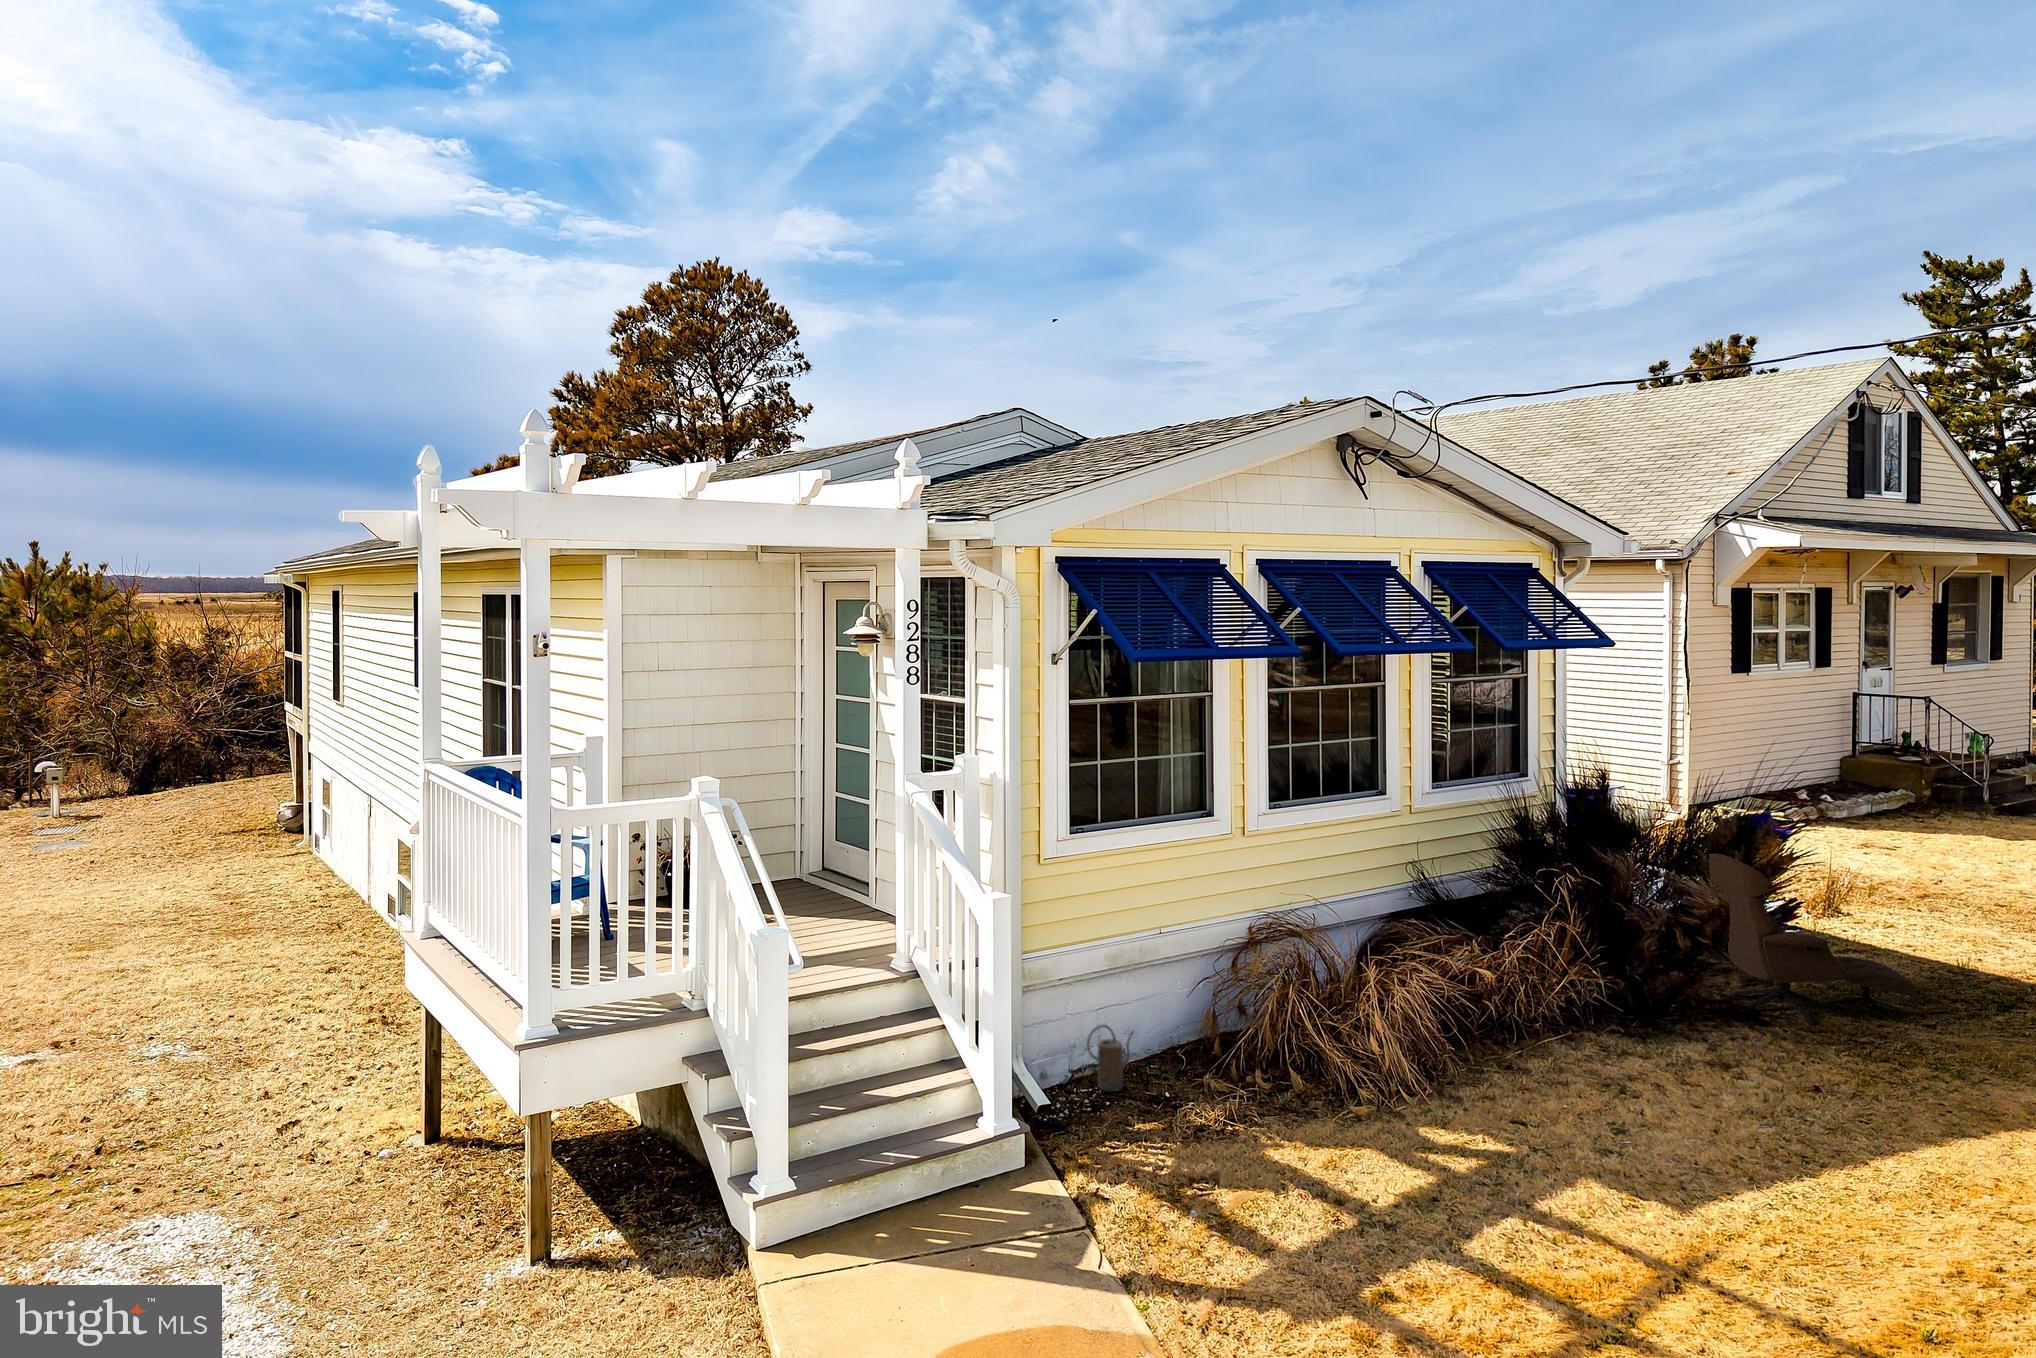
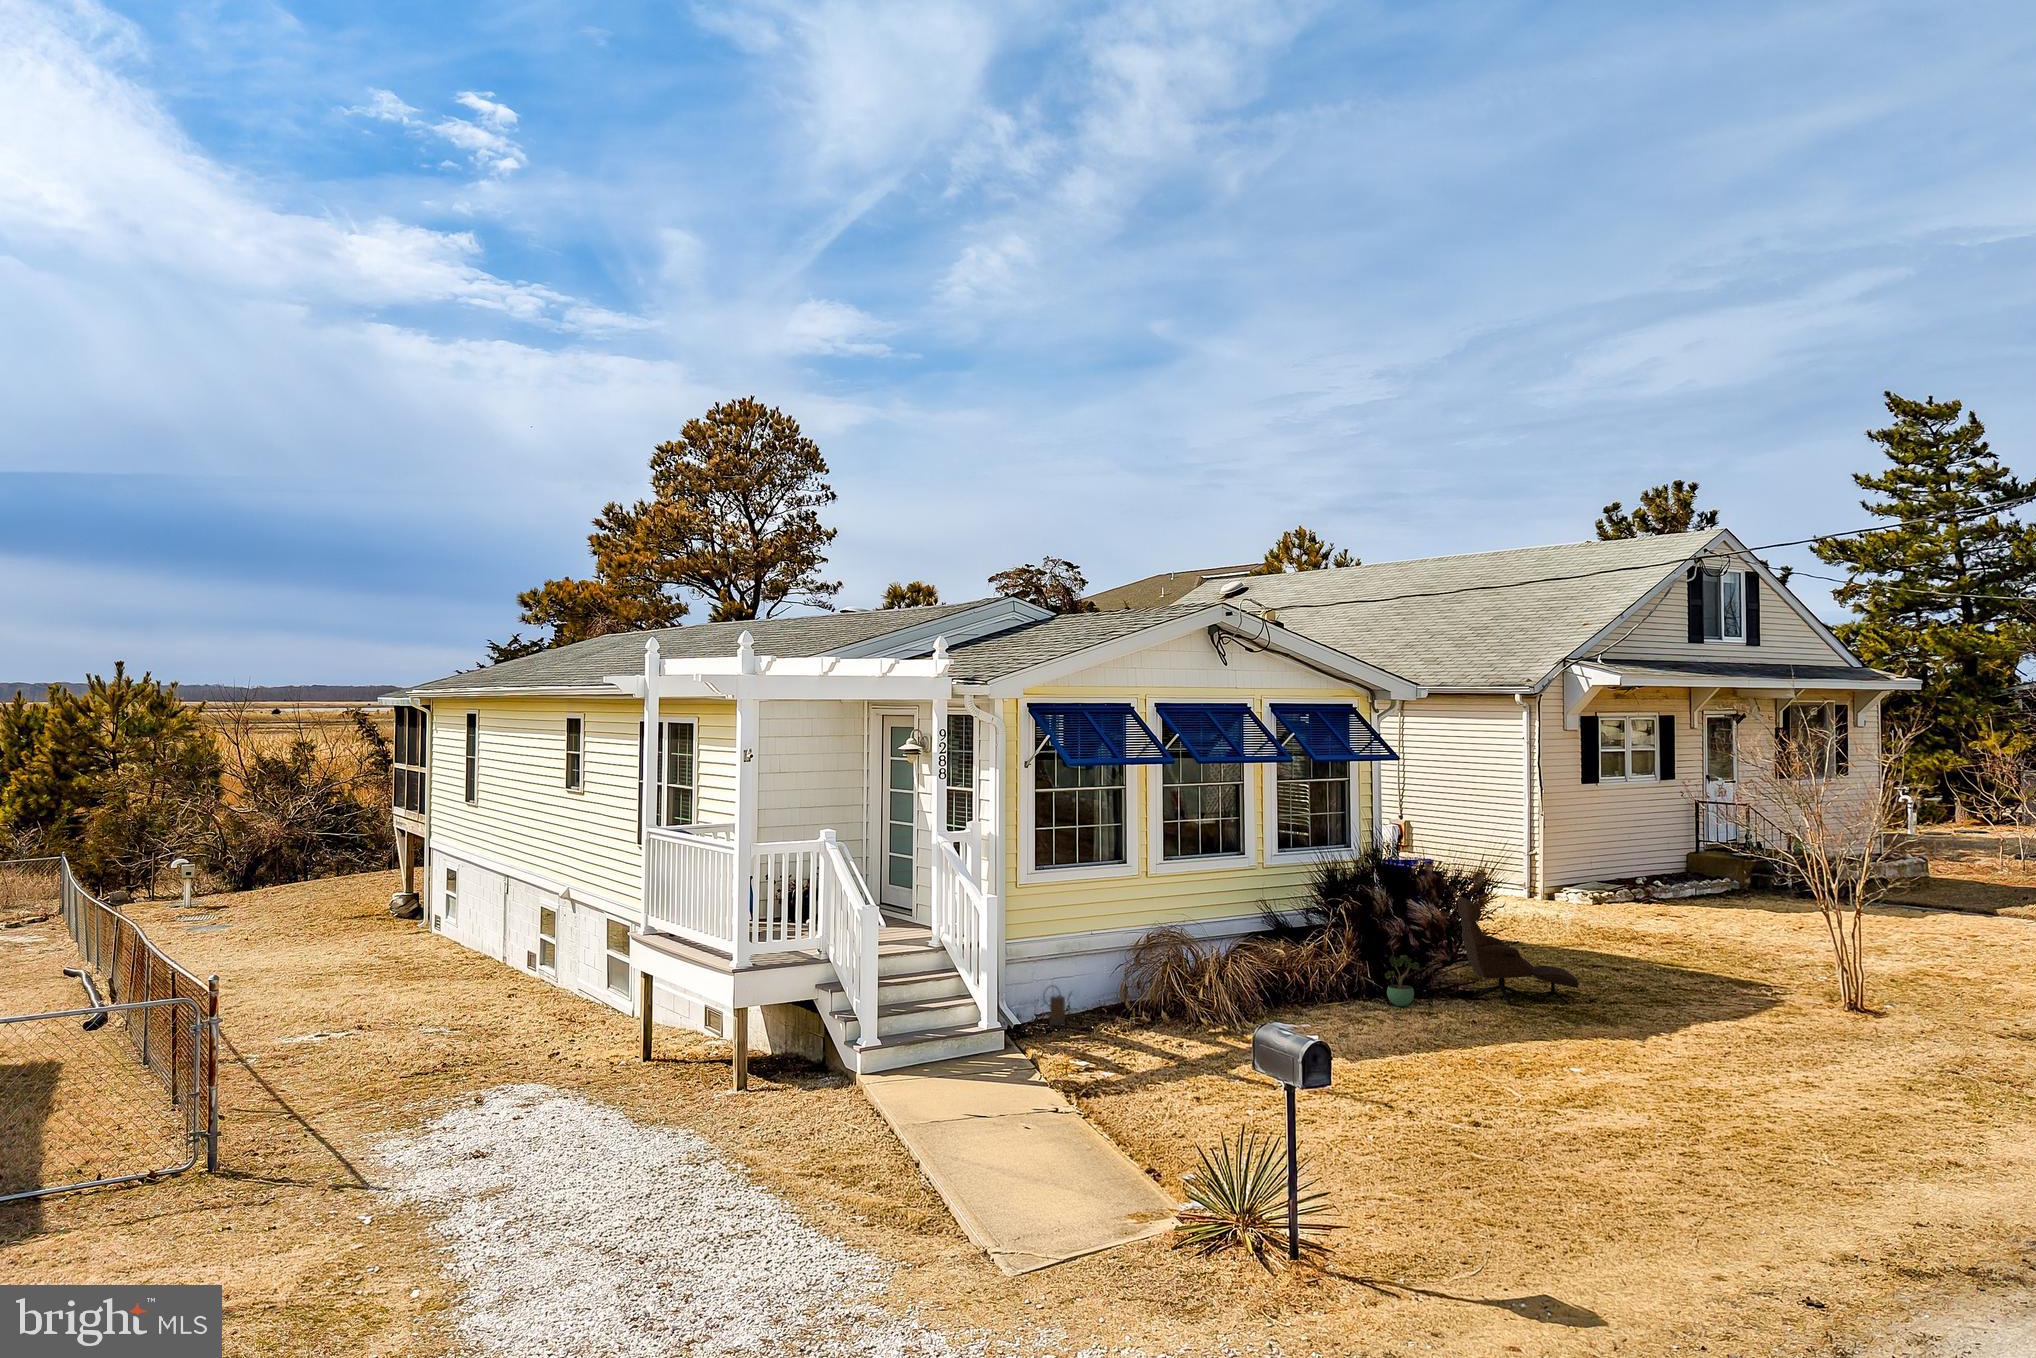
potted plant: none [1619,951,1677,1032] -> present [1385,954,1419,1006]

